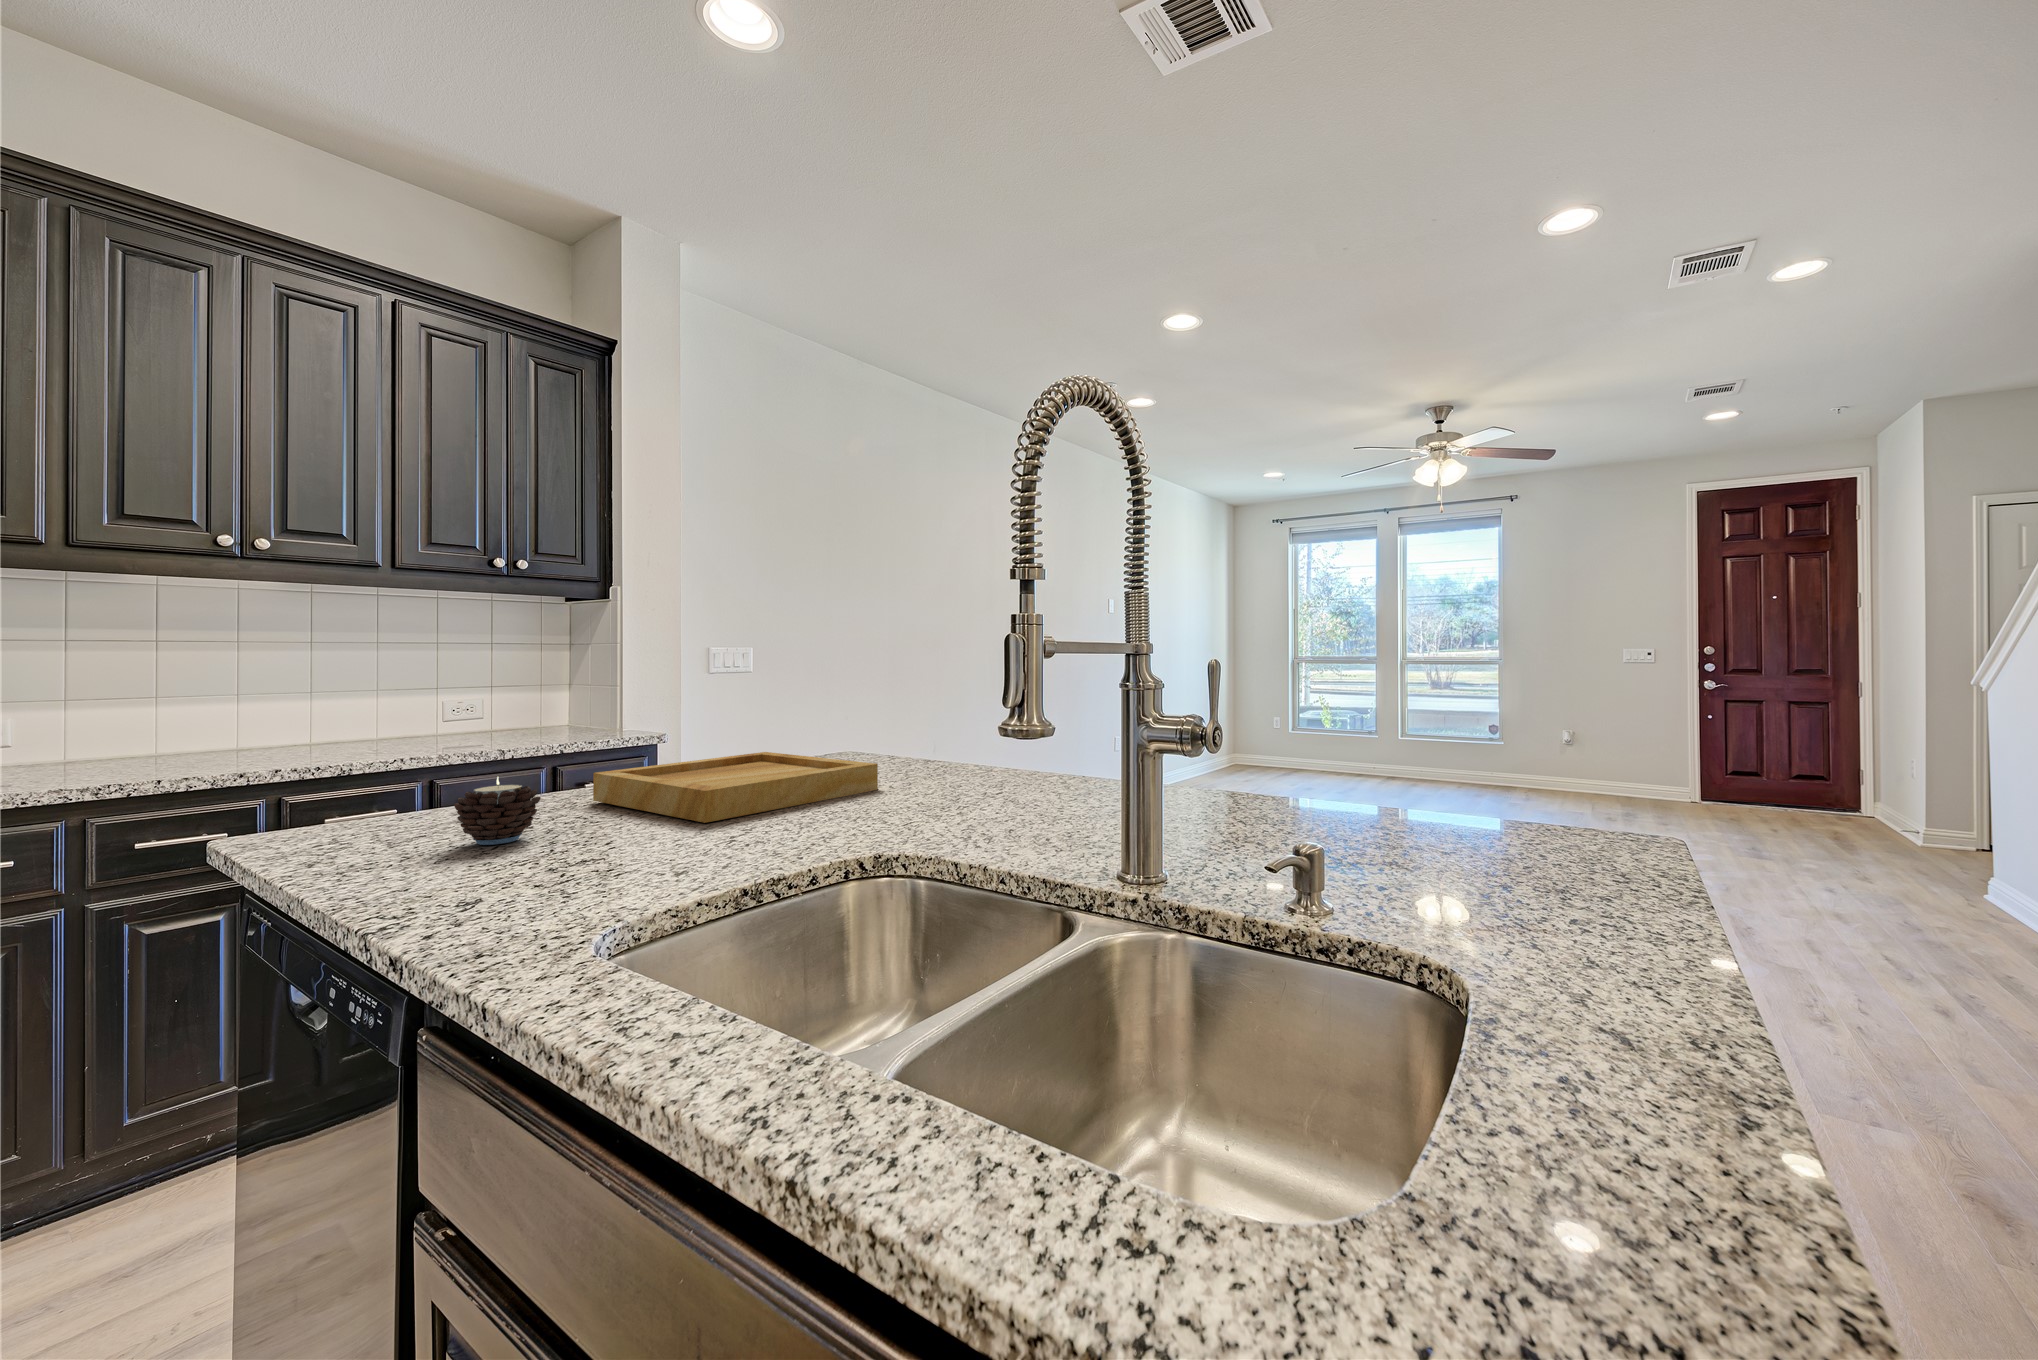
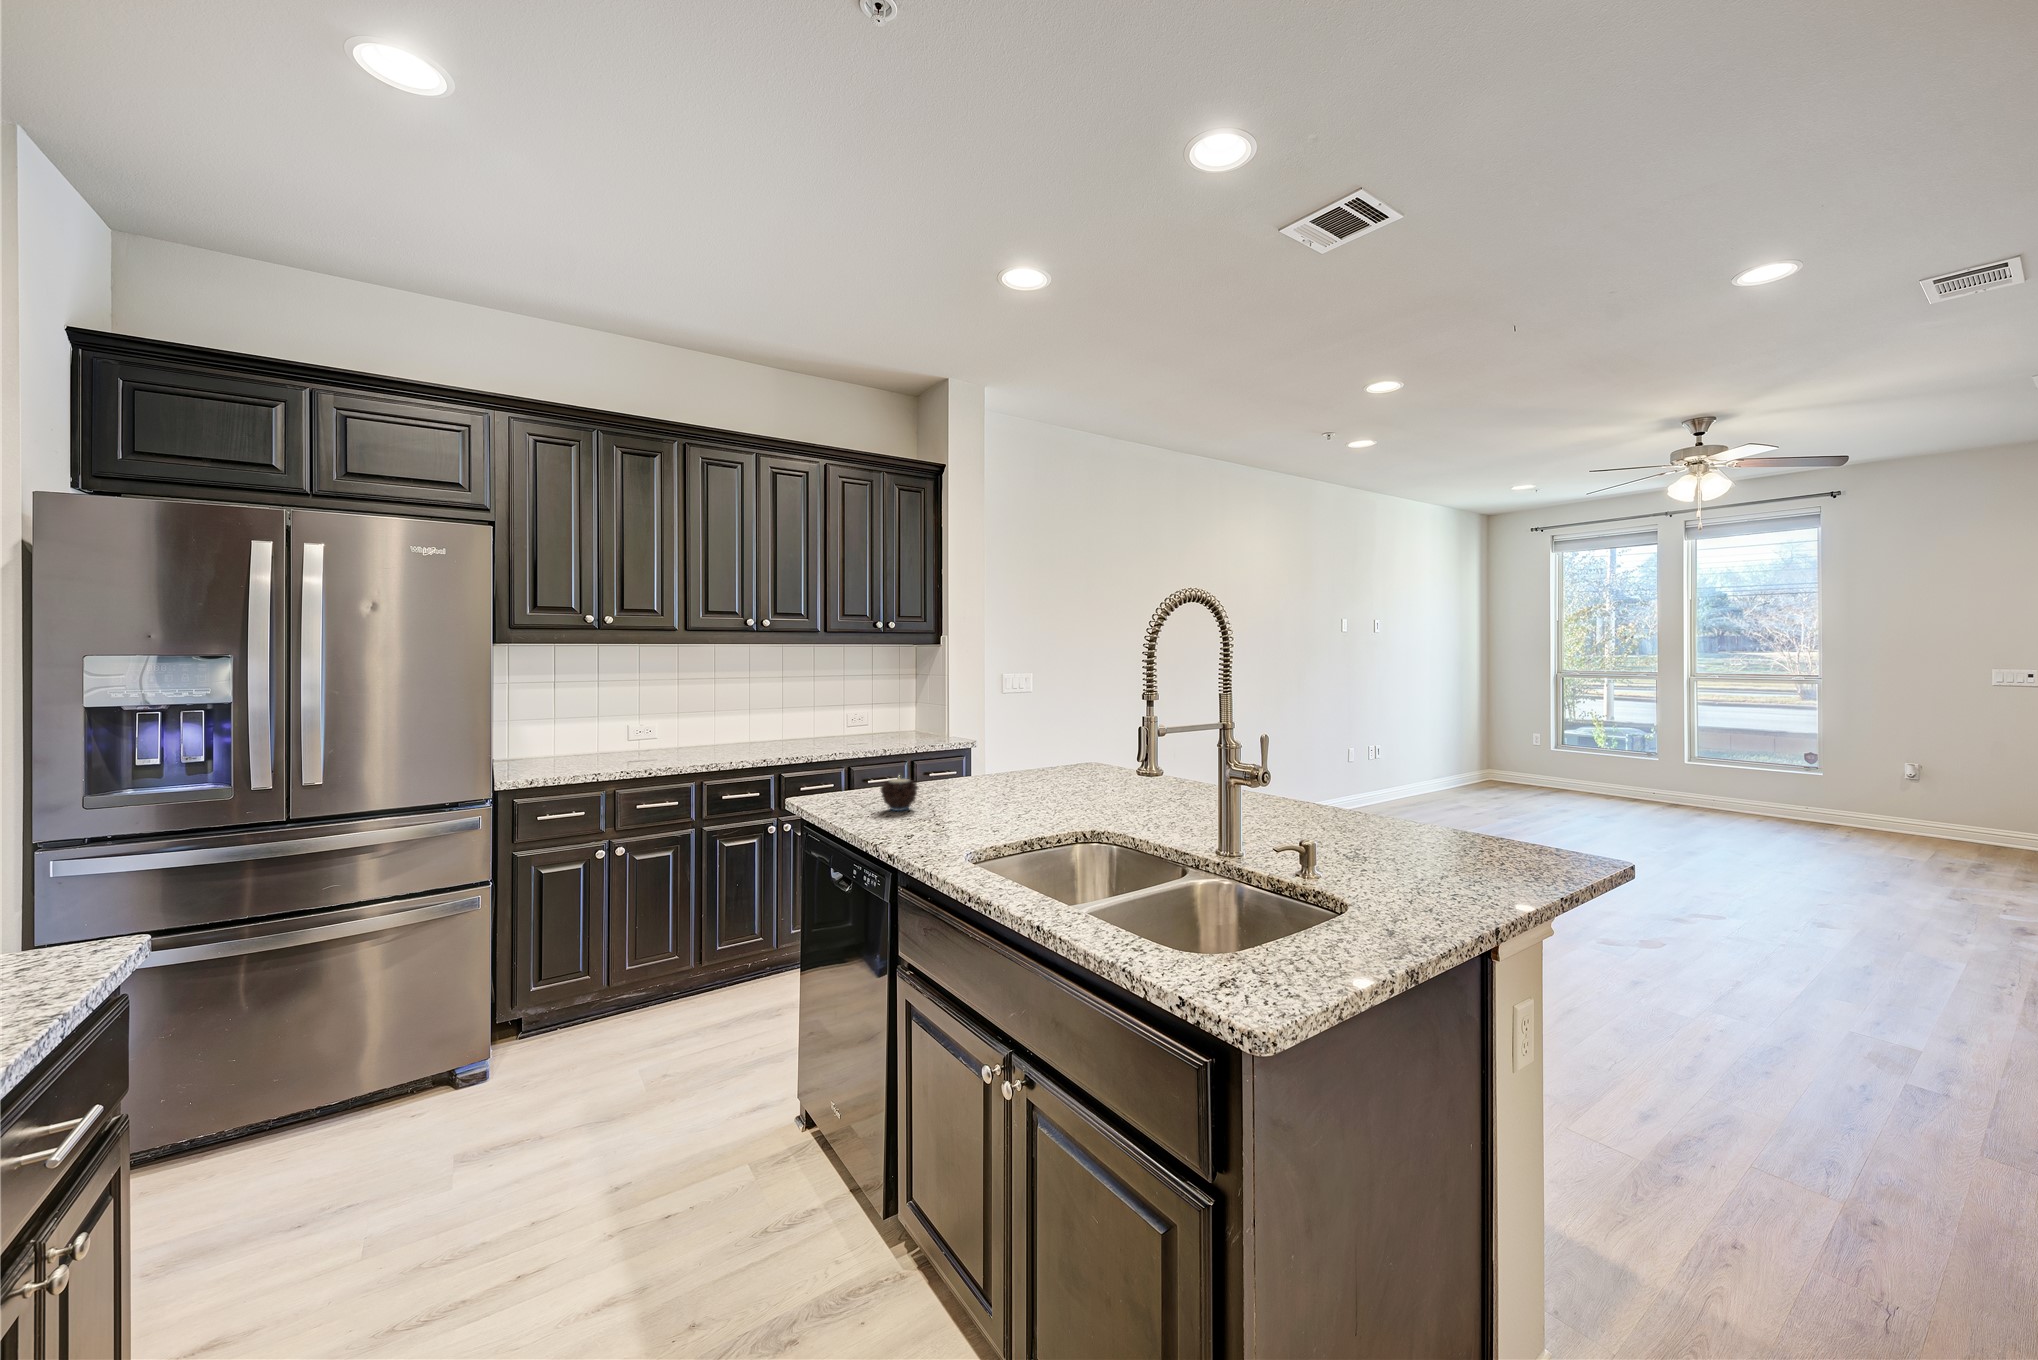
tray: present [593,752,878,823] -> none [939,762,1104,806]

